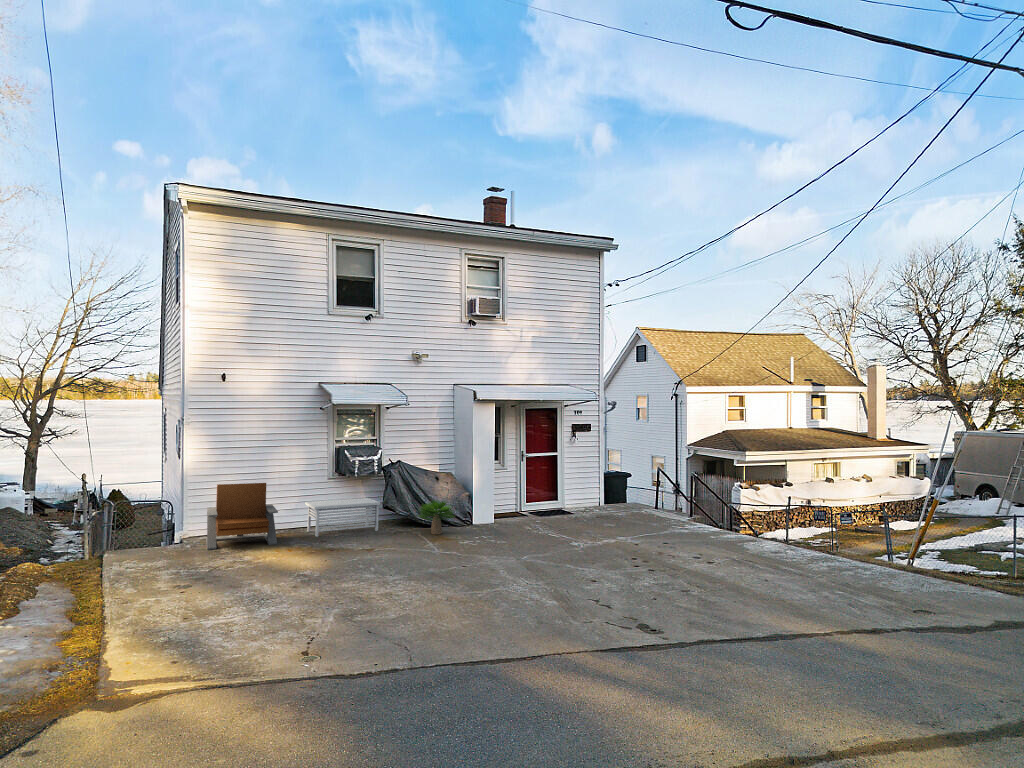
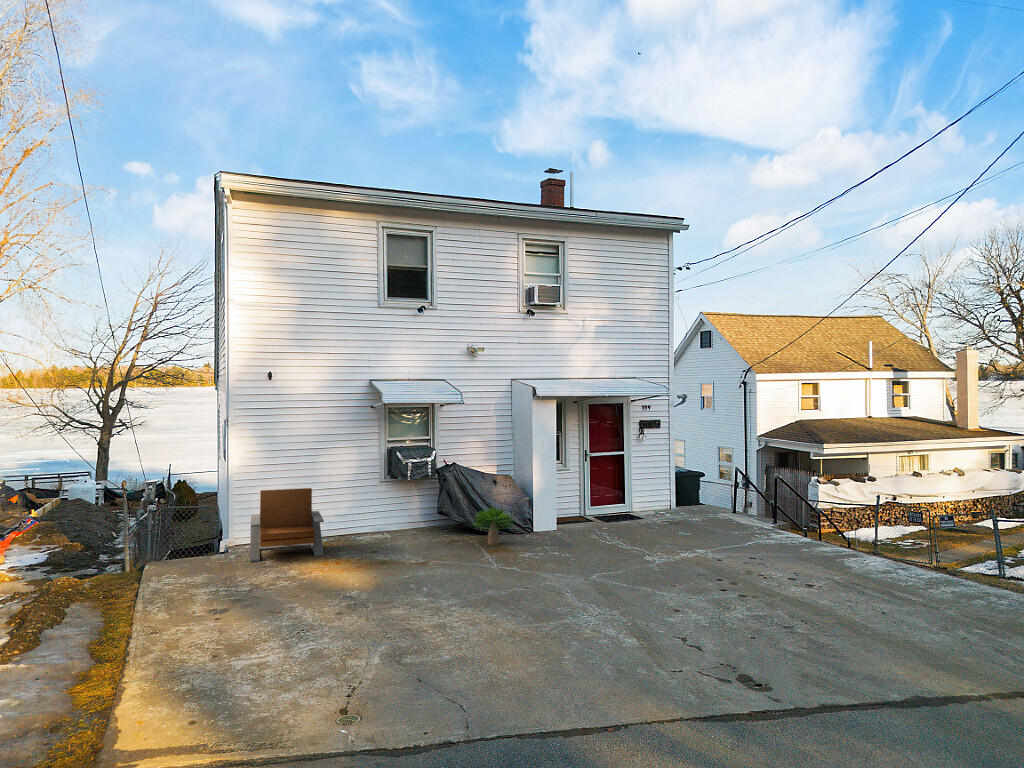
storage bench: present [305,498,380,537] -> none [353,503,433,546]

